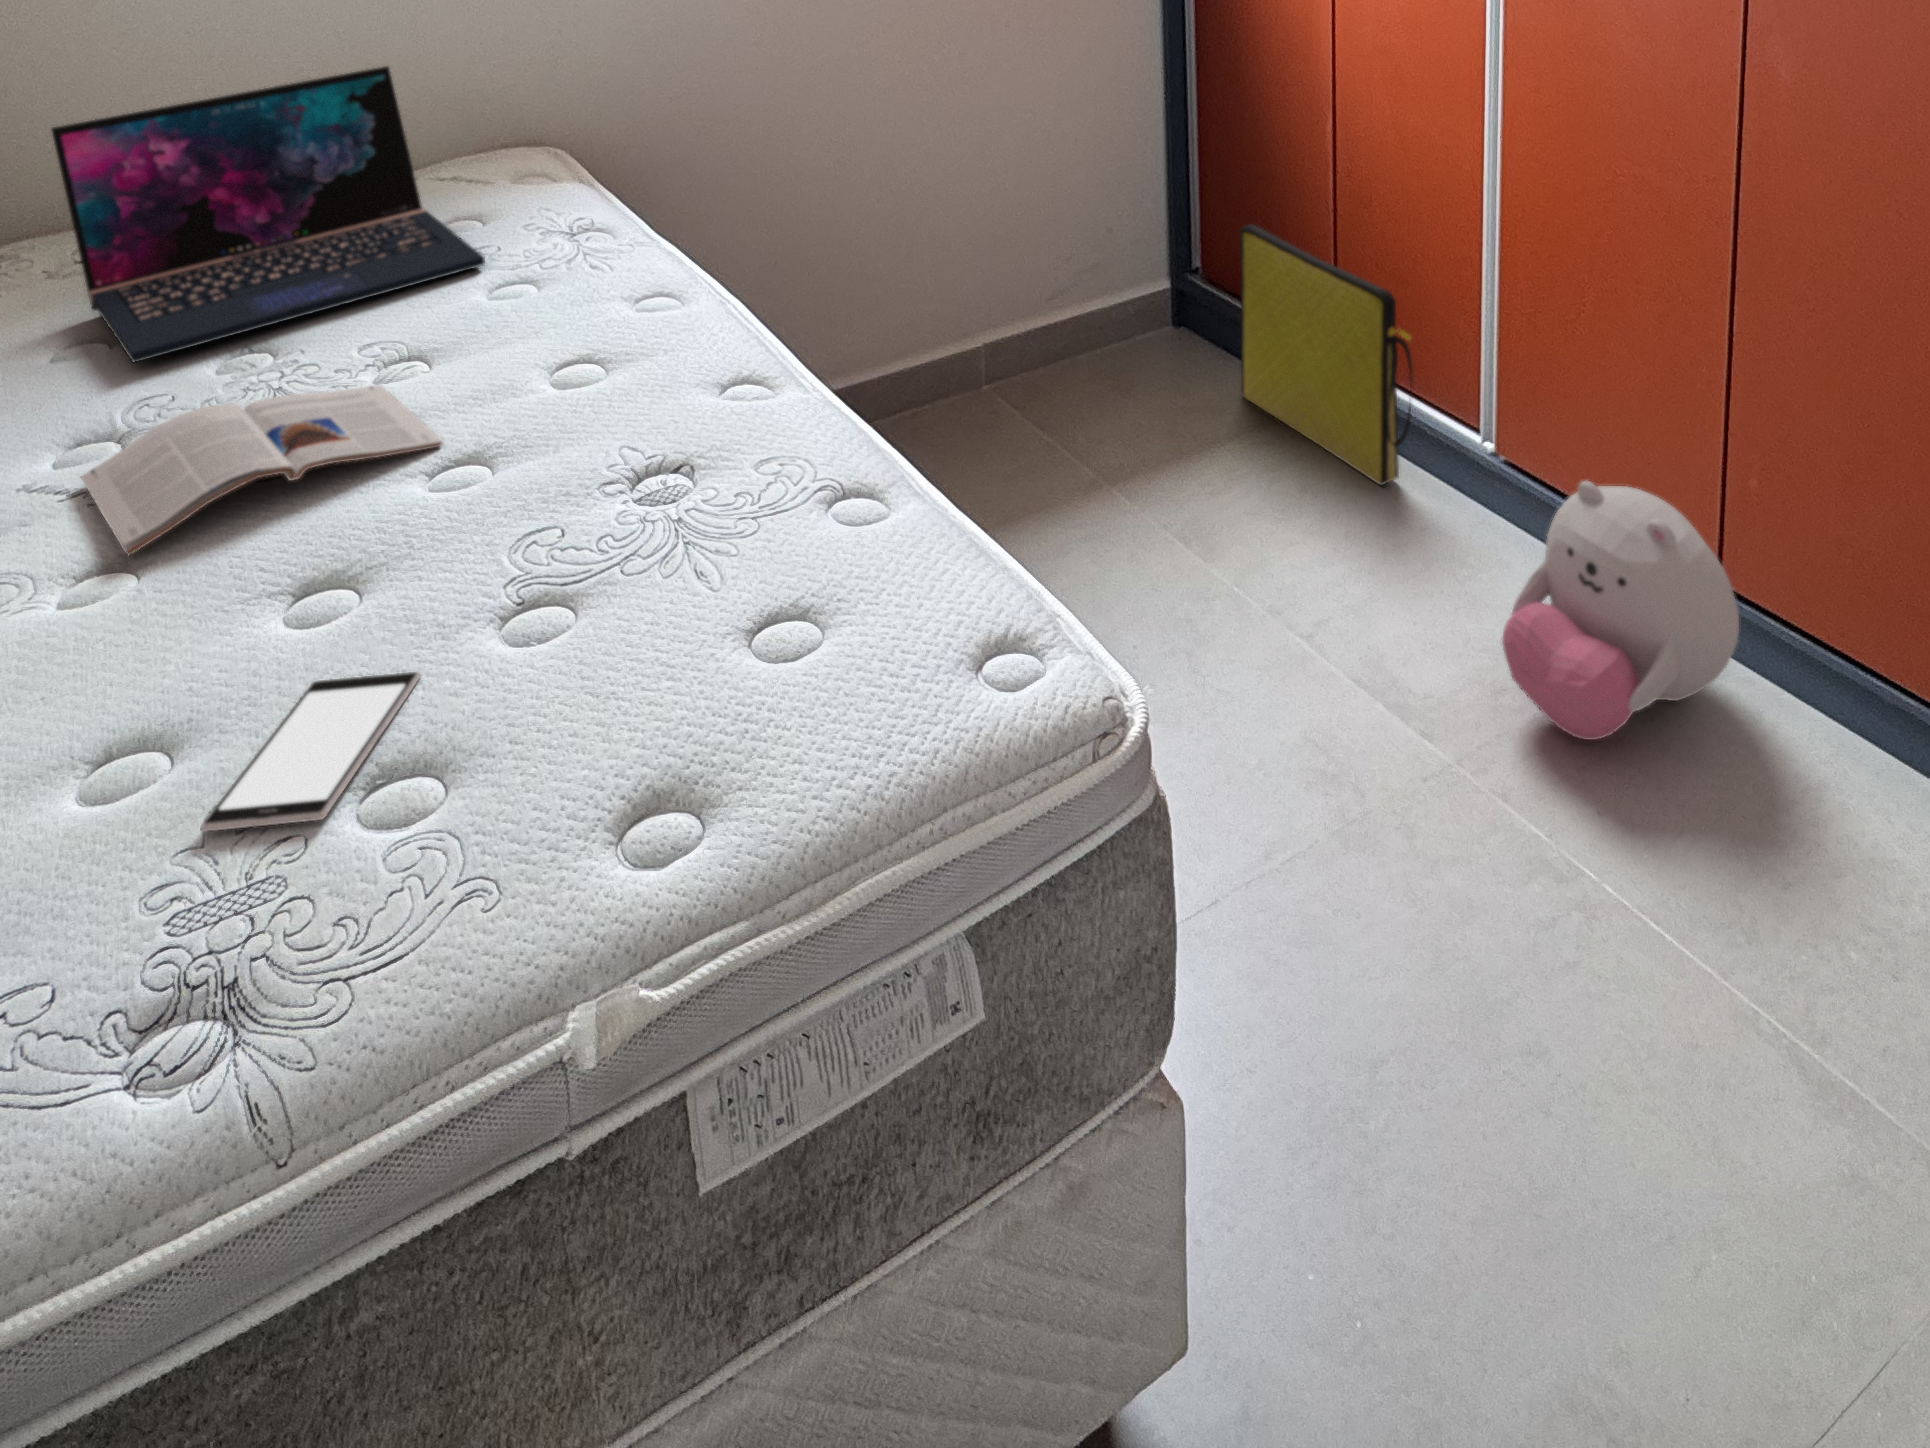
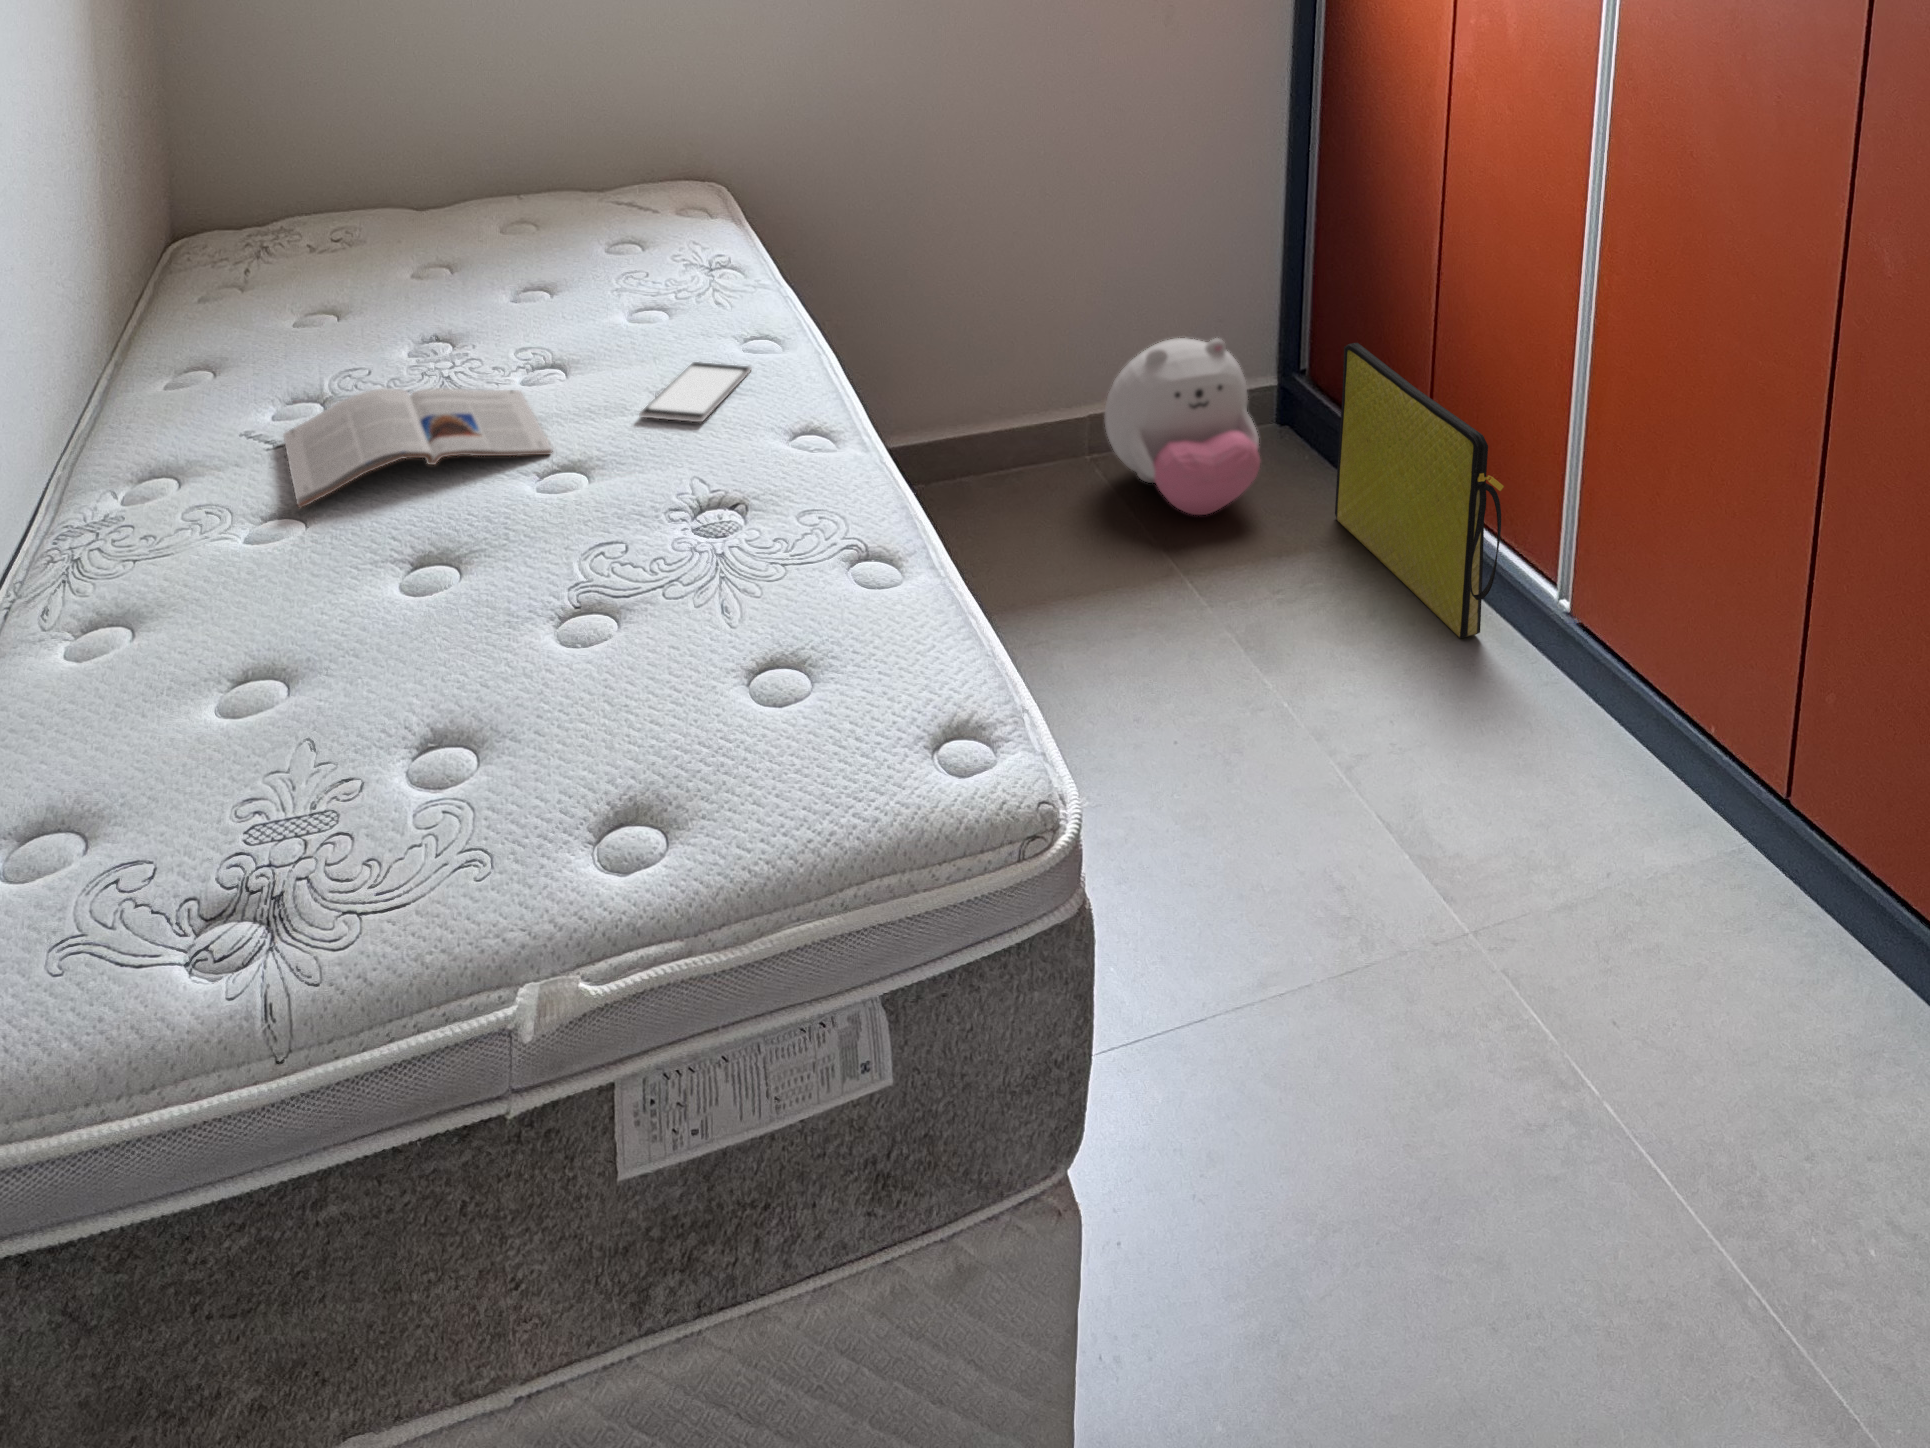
laptop: present [52,66,485,362] -> none [315,104,627,341]
plush toy: present [1502,481,1739,740] -> present [1105,338,1260,515]
smartphone: present [200,672,421,832] -> present [640,362,751,422]

